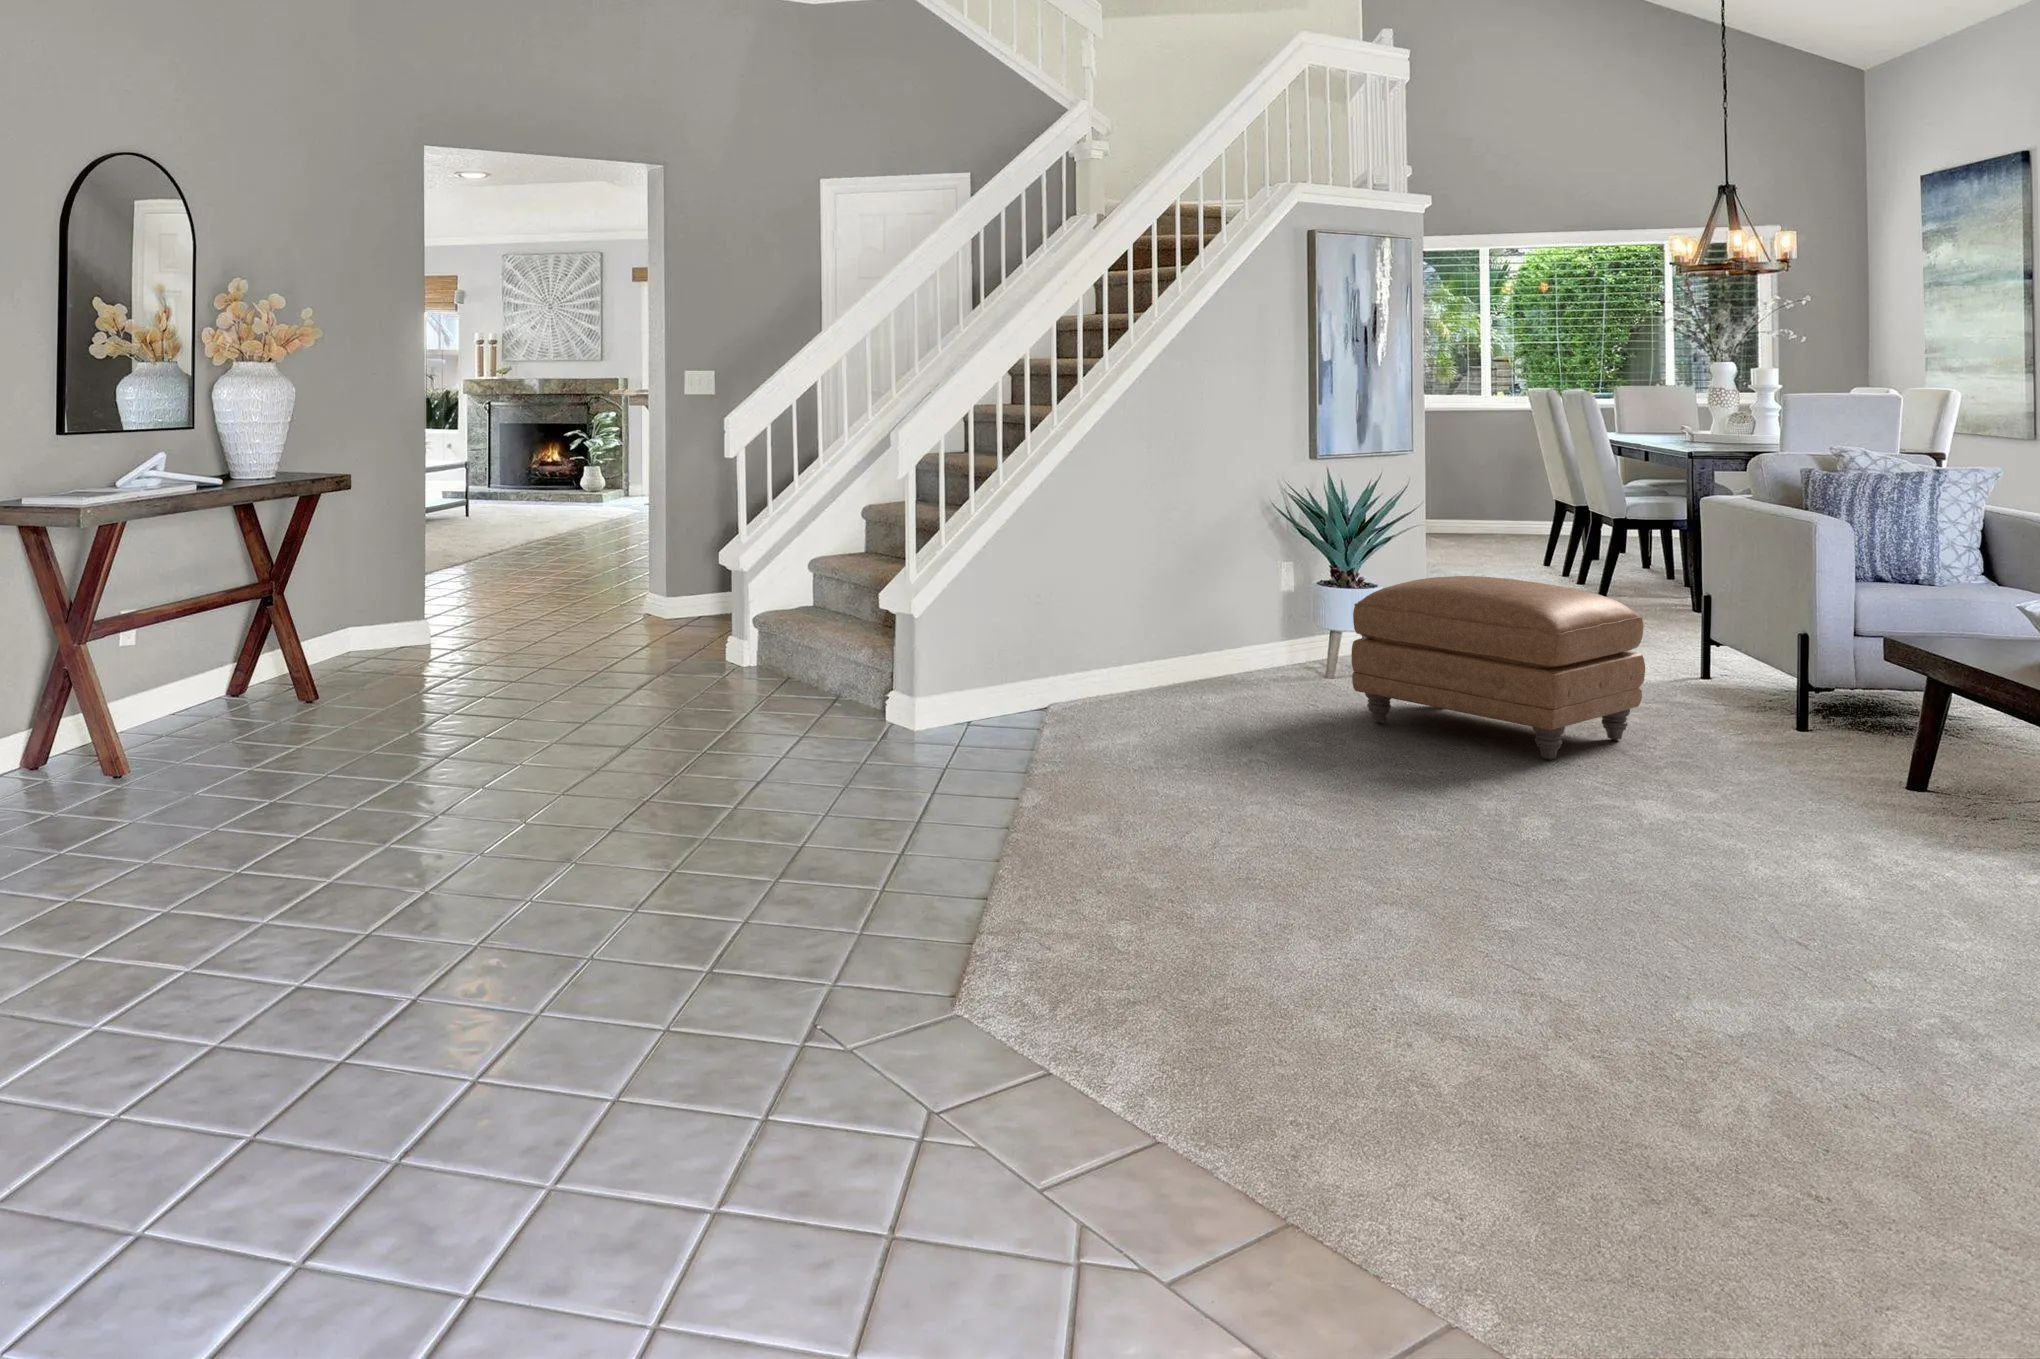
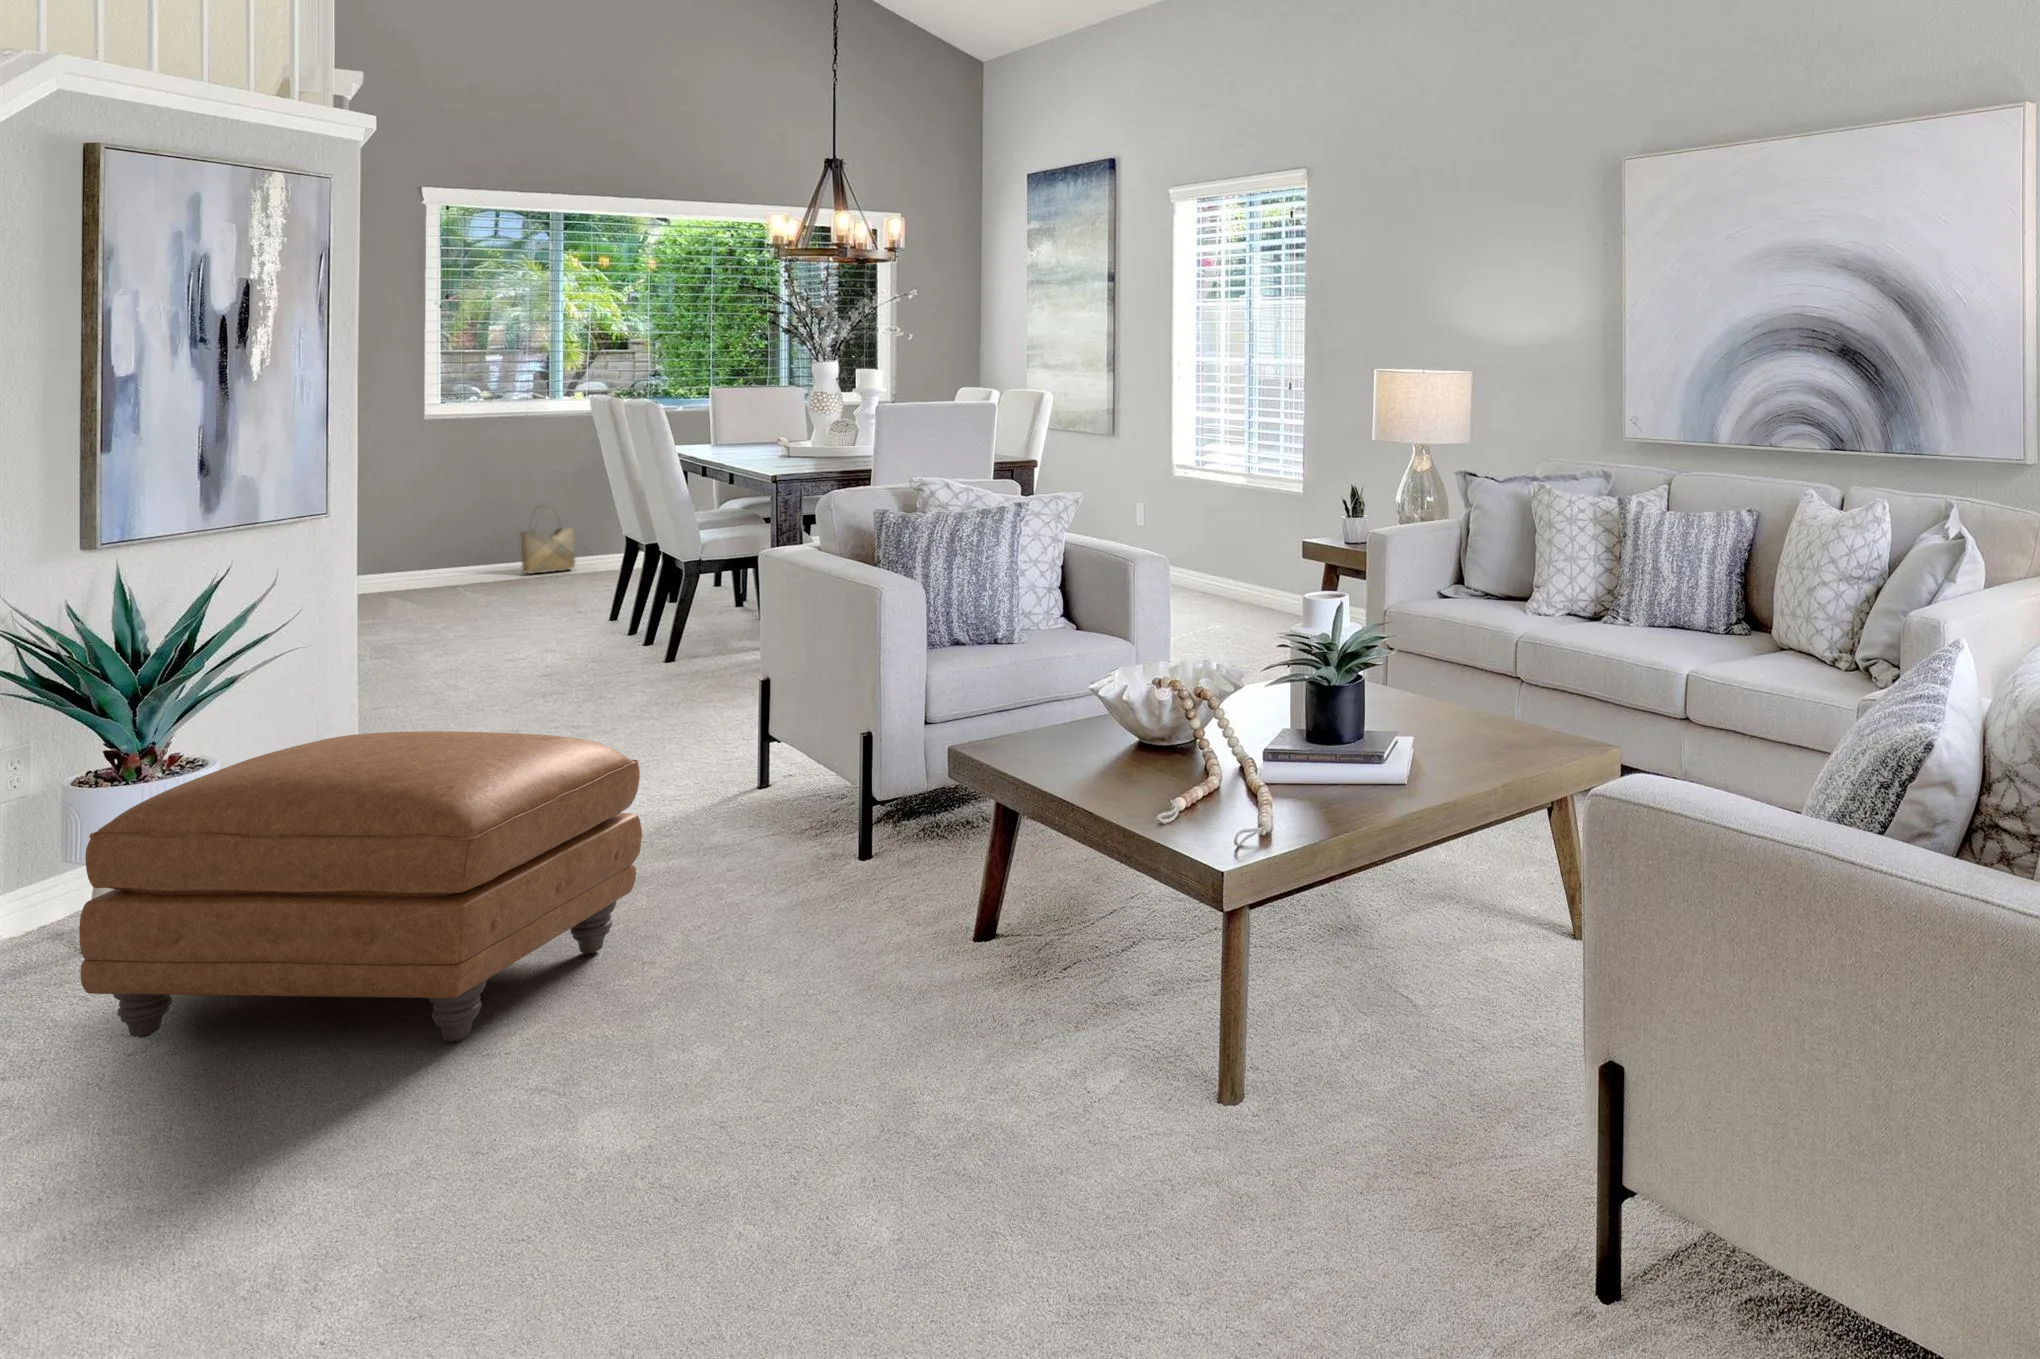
woven basket: none [1464,479,1505,532] -> present [521,506,575,574]

